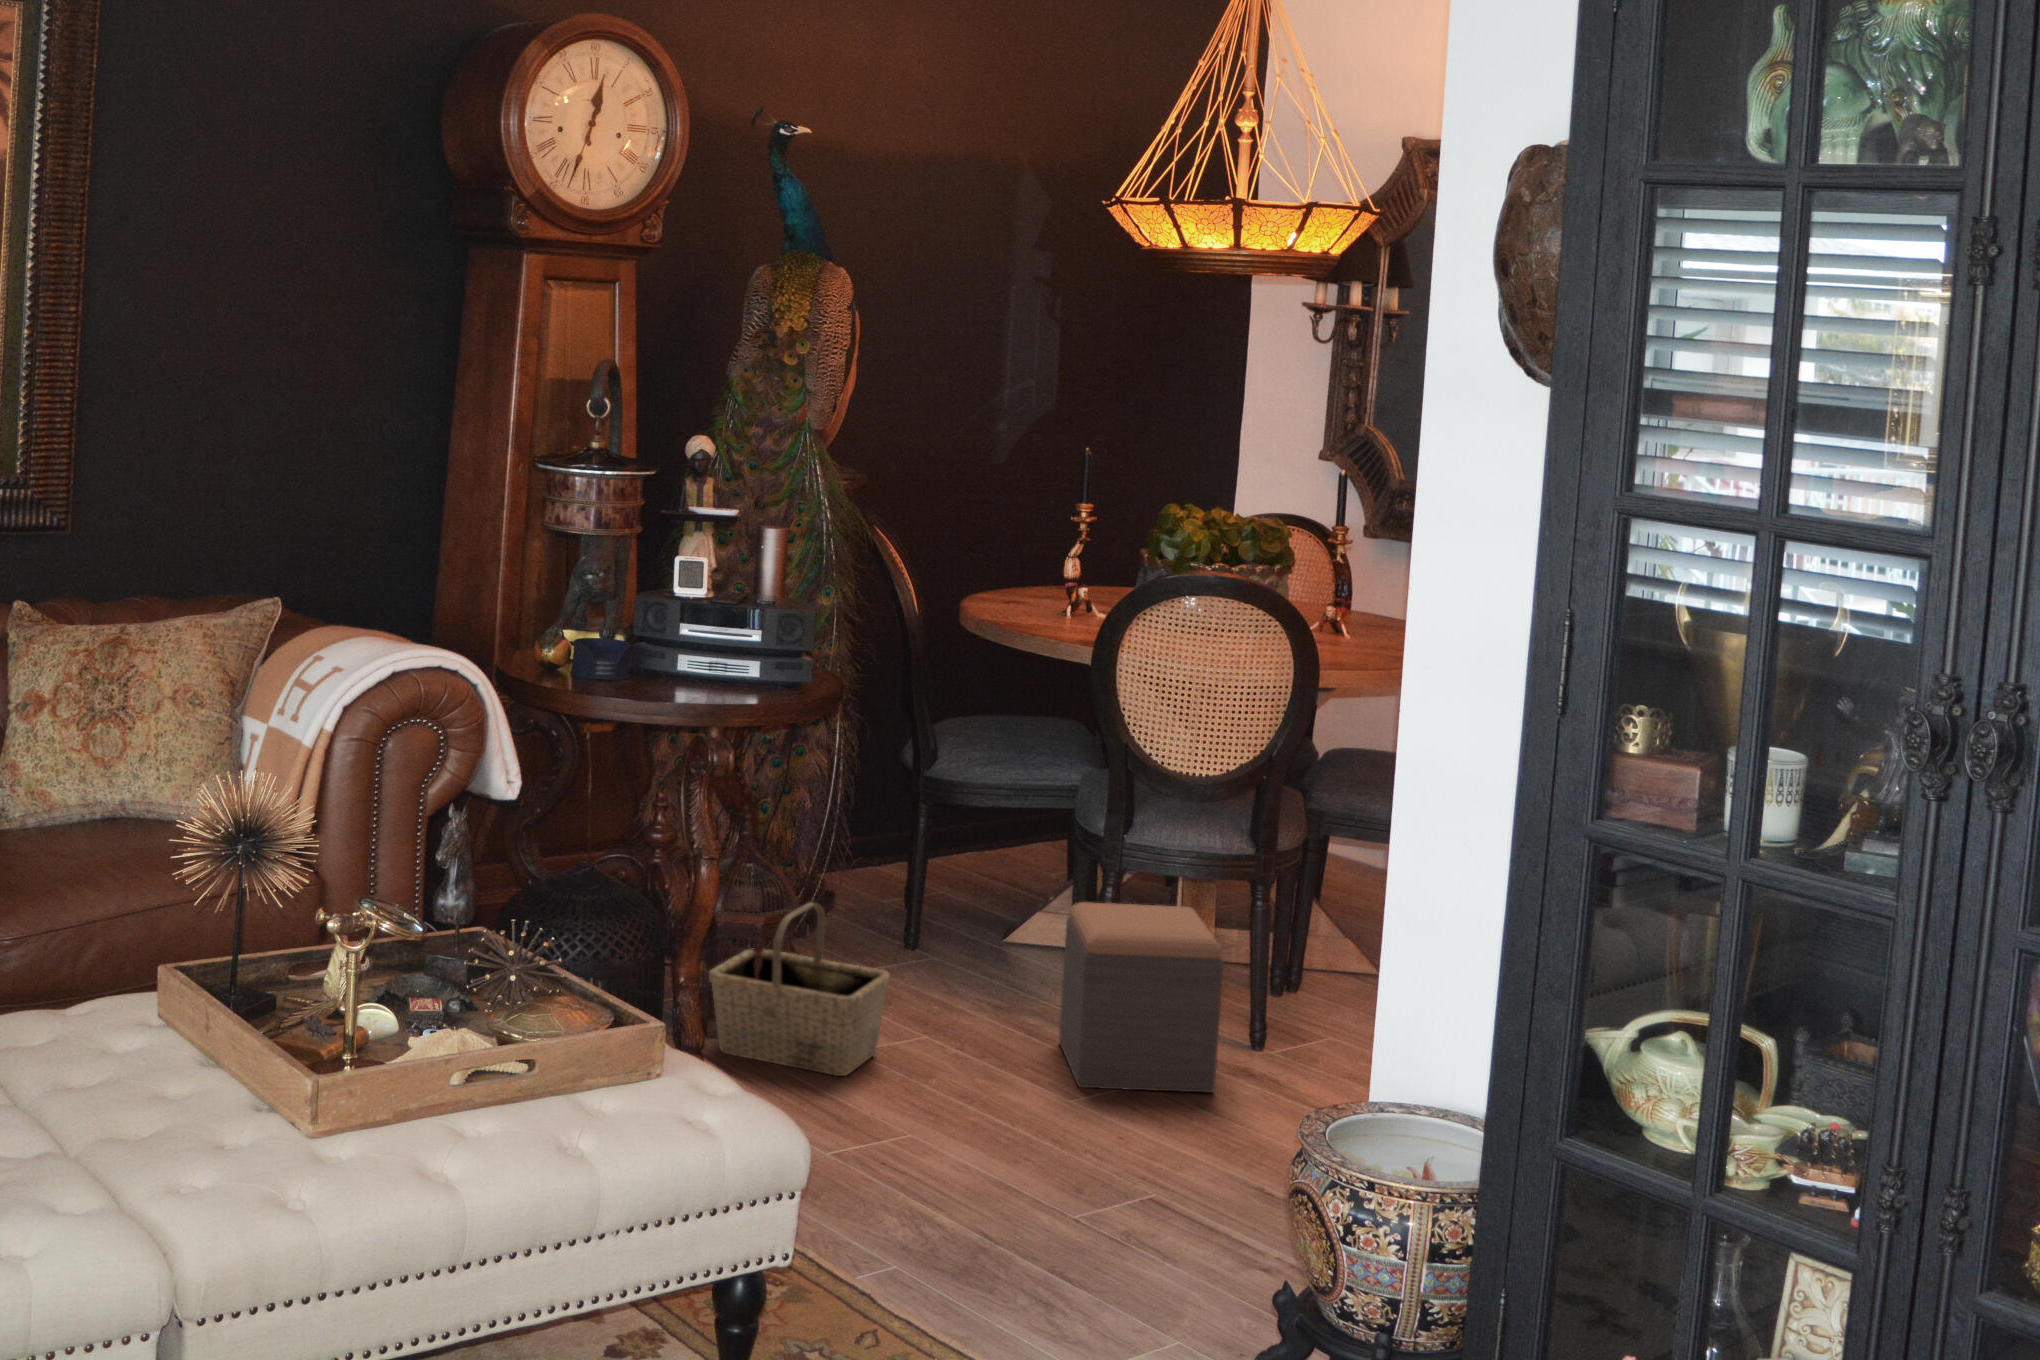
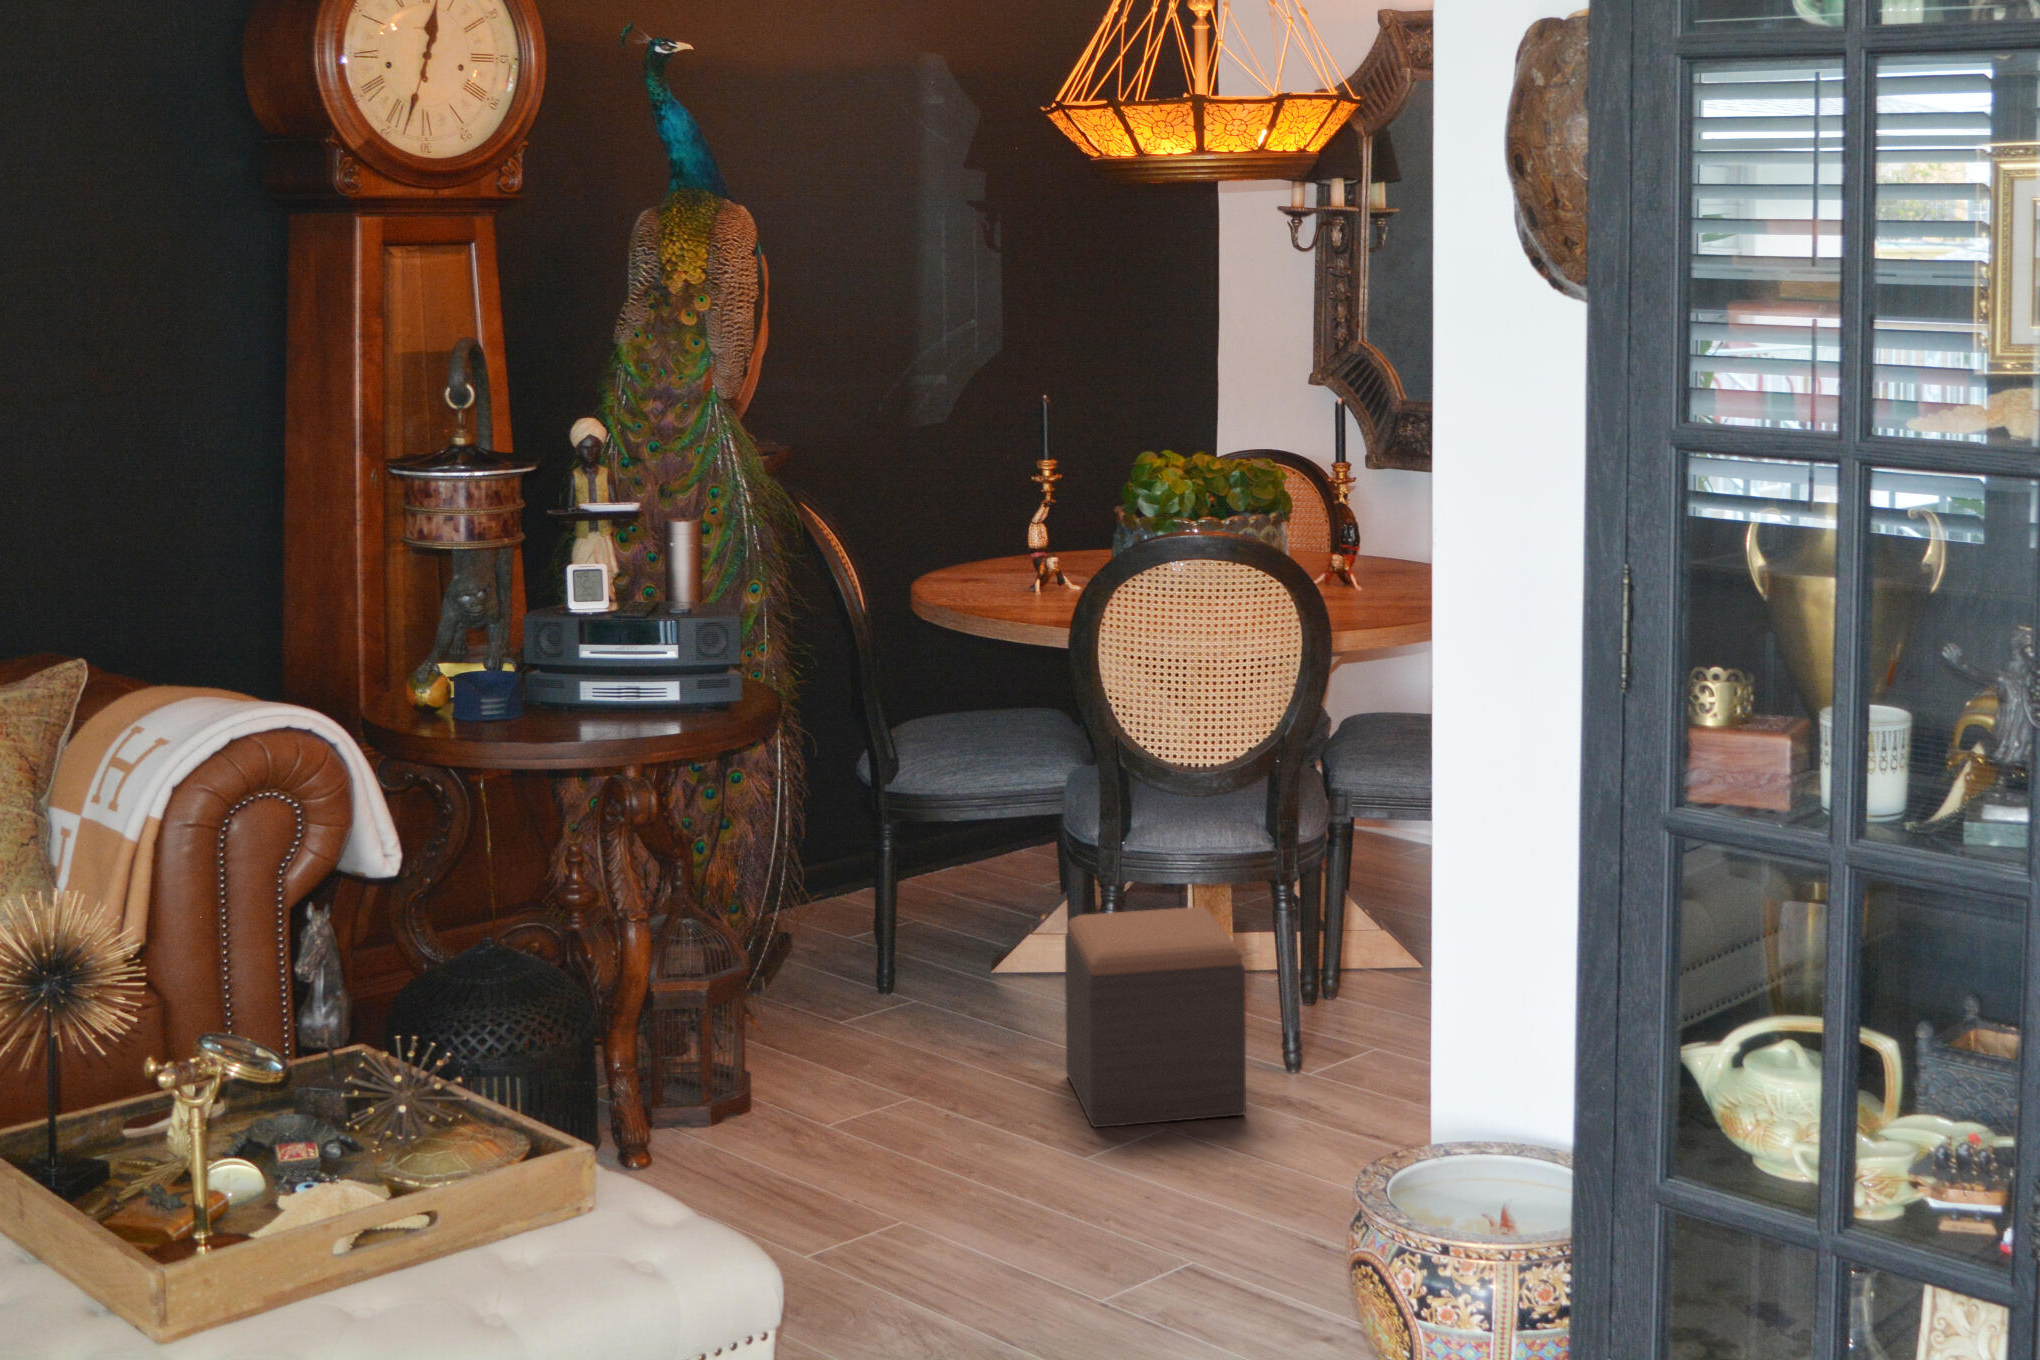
basket: present [709,903,890,1076] -> none [654,951,868,1149]

